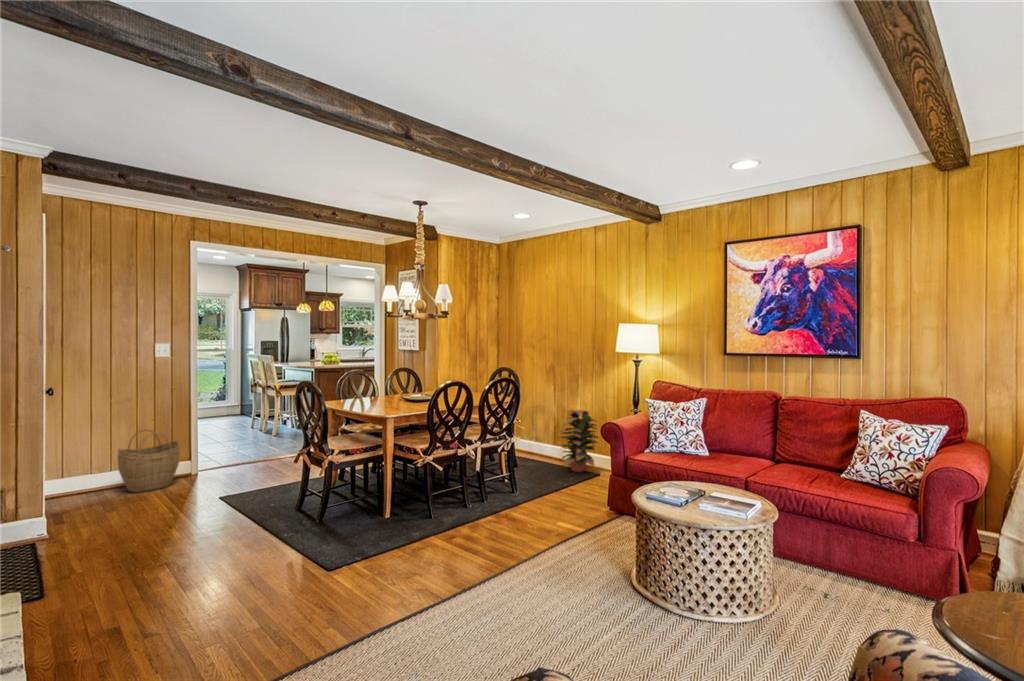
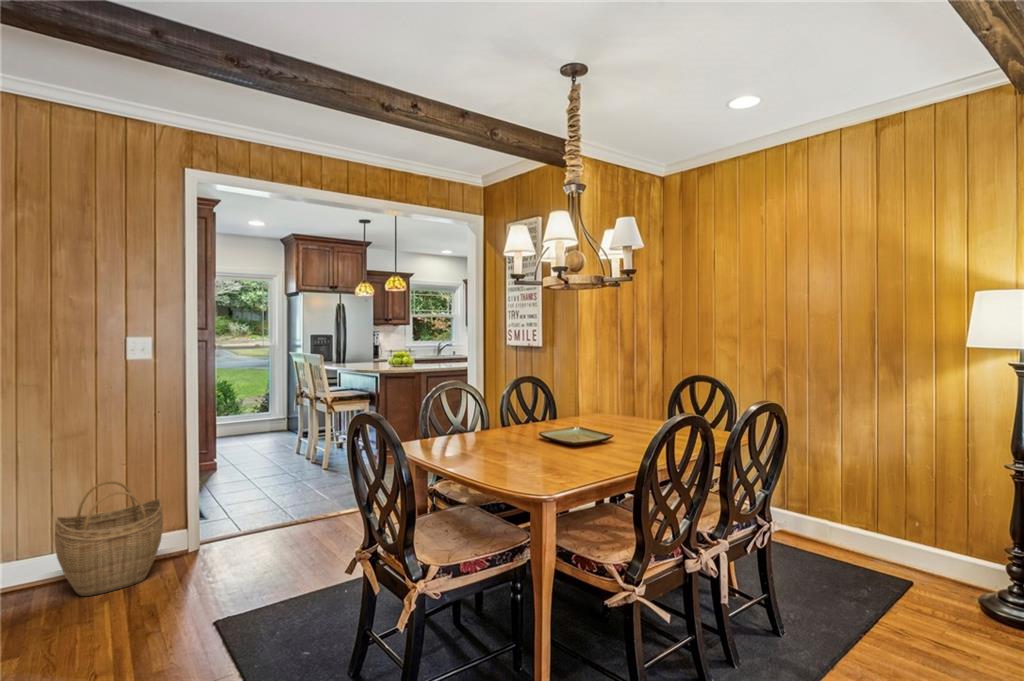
decorative plant: present [560,410,599,472] -> none [808,455,903,573]

